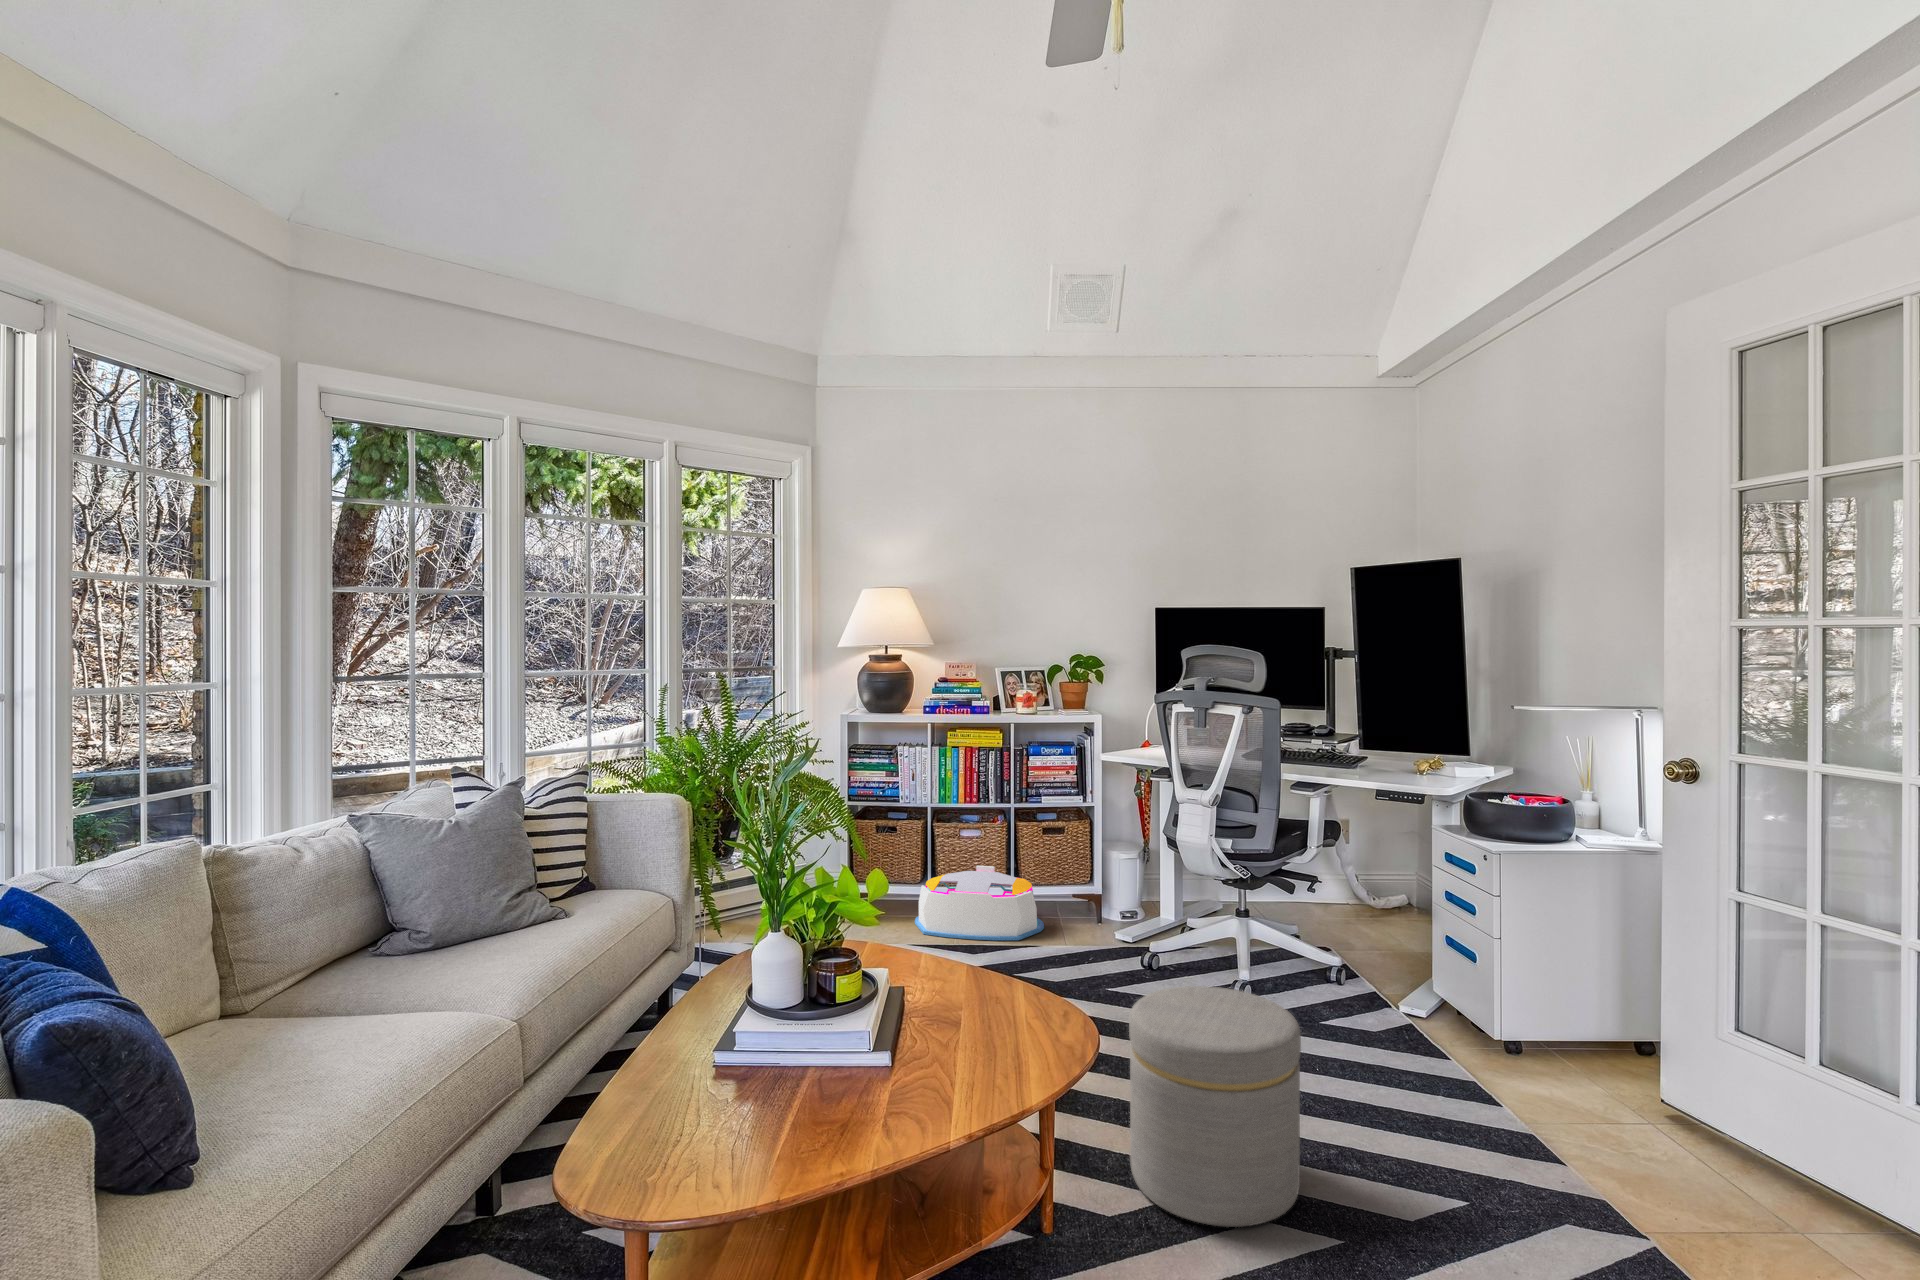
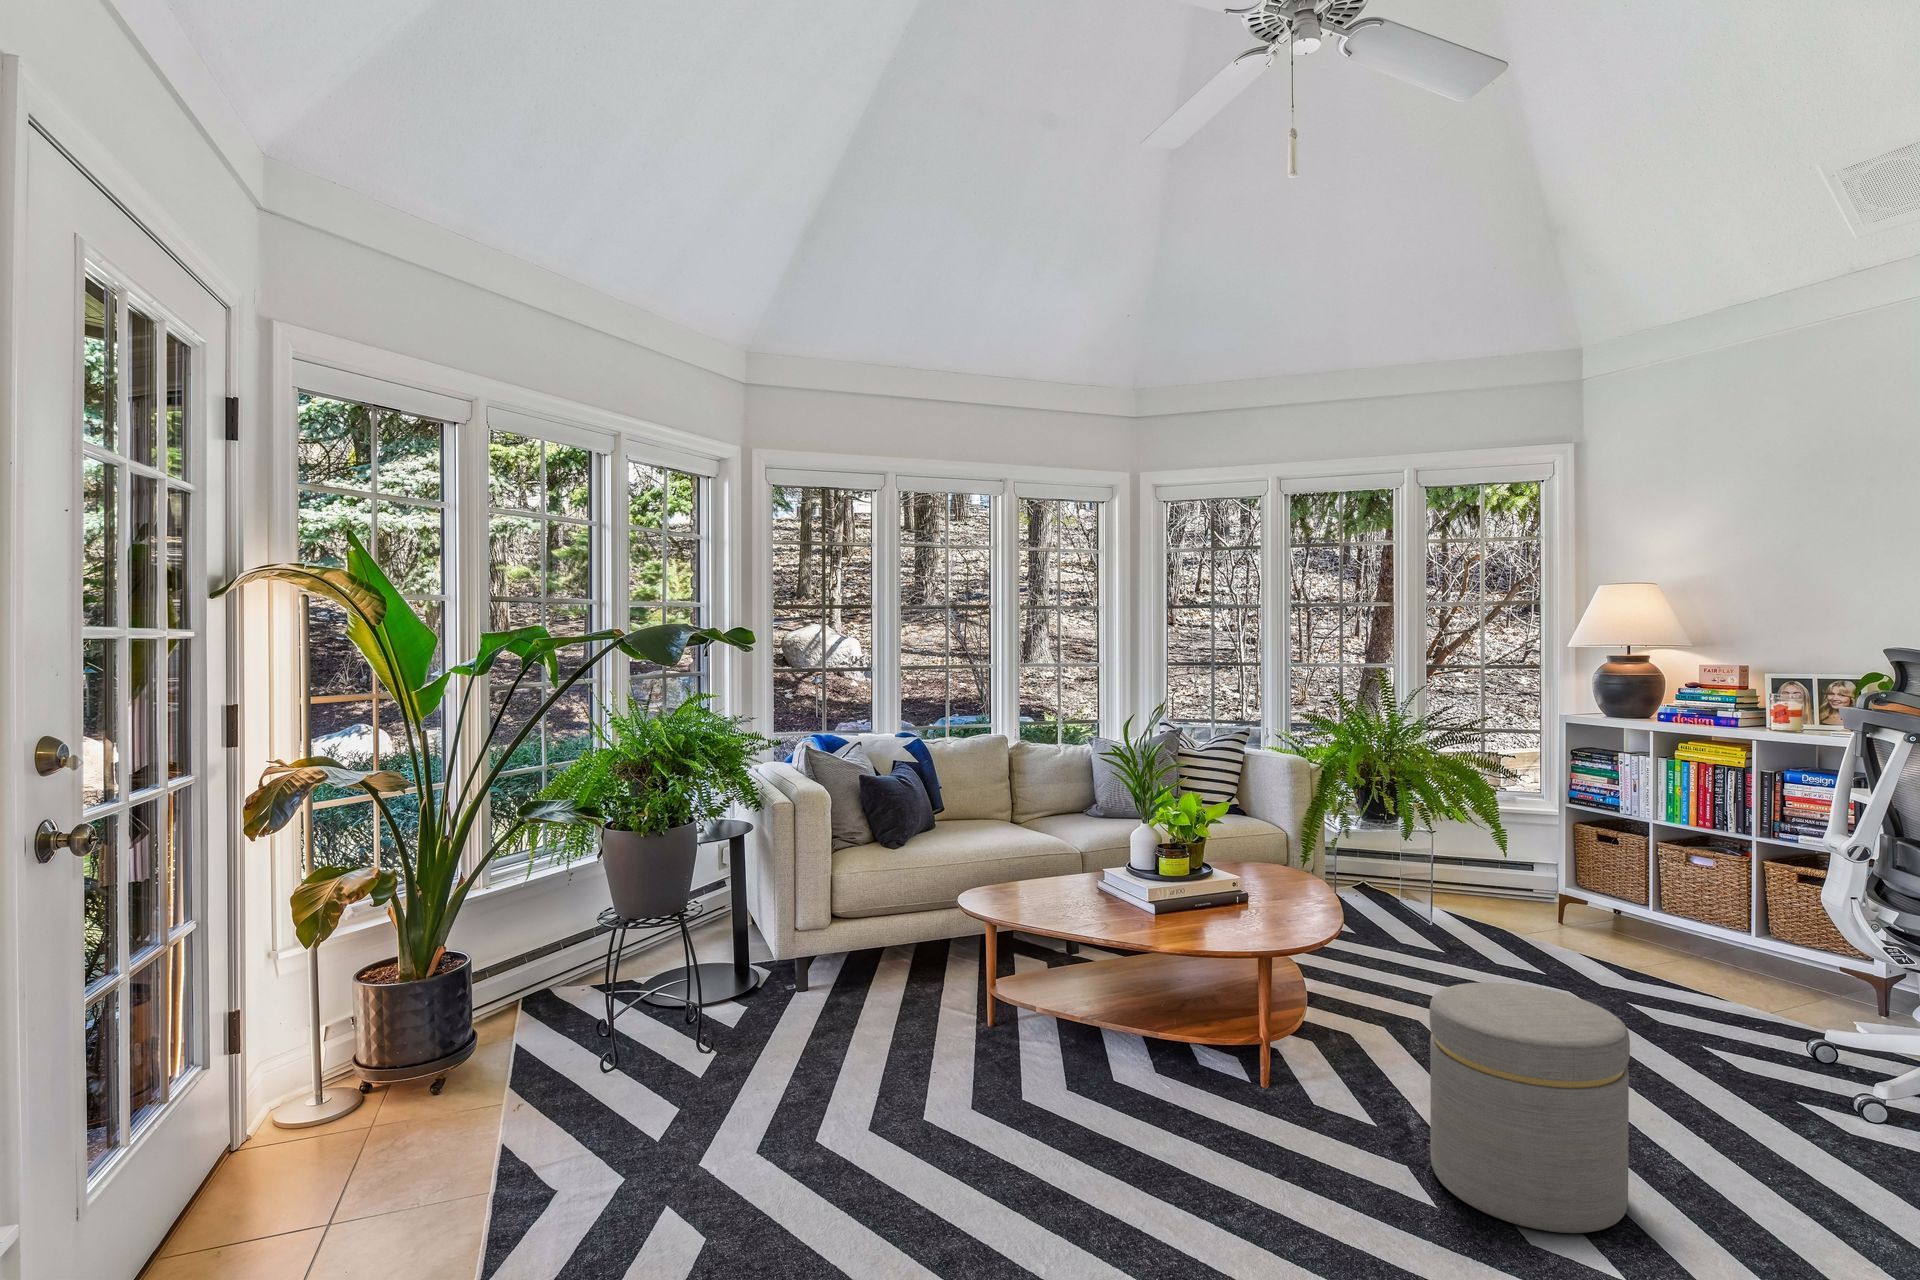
storage bin: present [915,866,1044,940] -> none [1595,901,1770,993]

